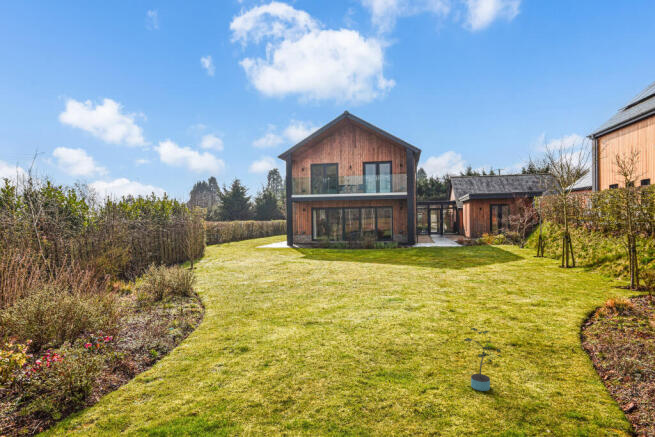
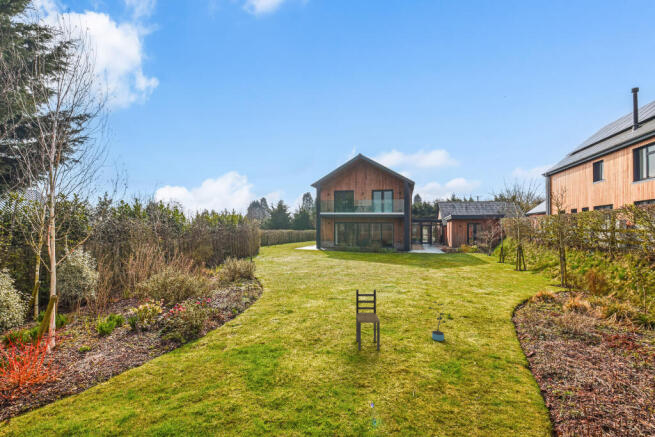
chair: none [349,314,391,418] -> present [356,289,380,350]

